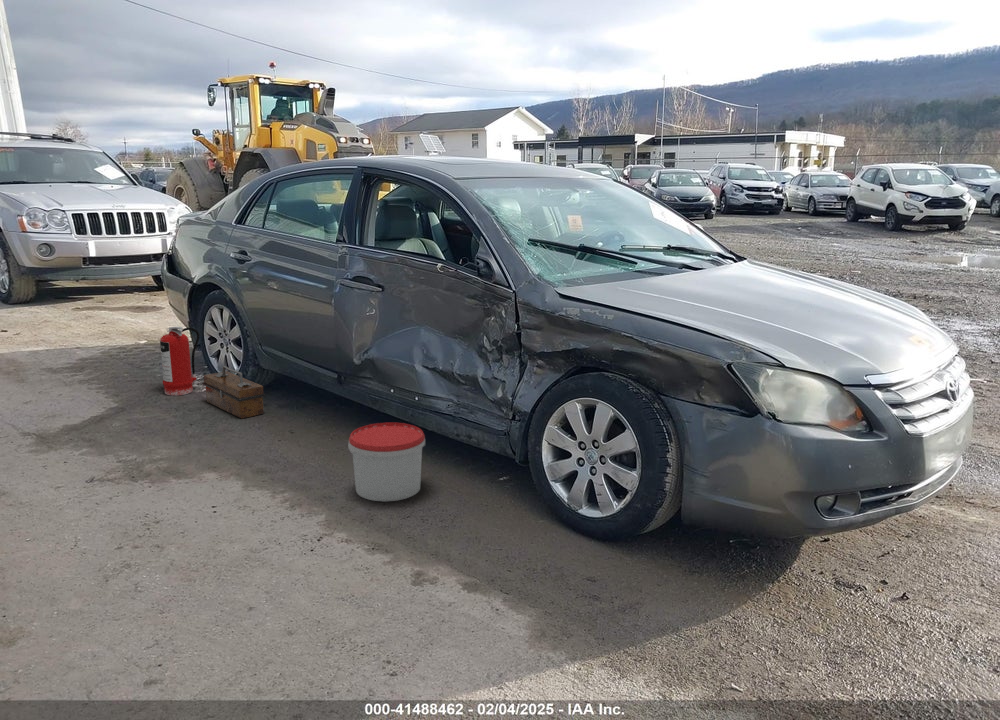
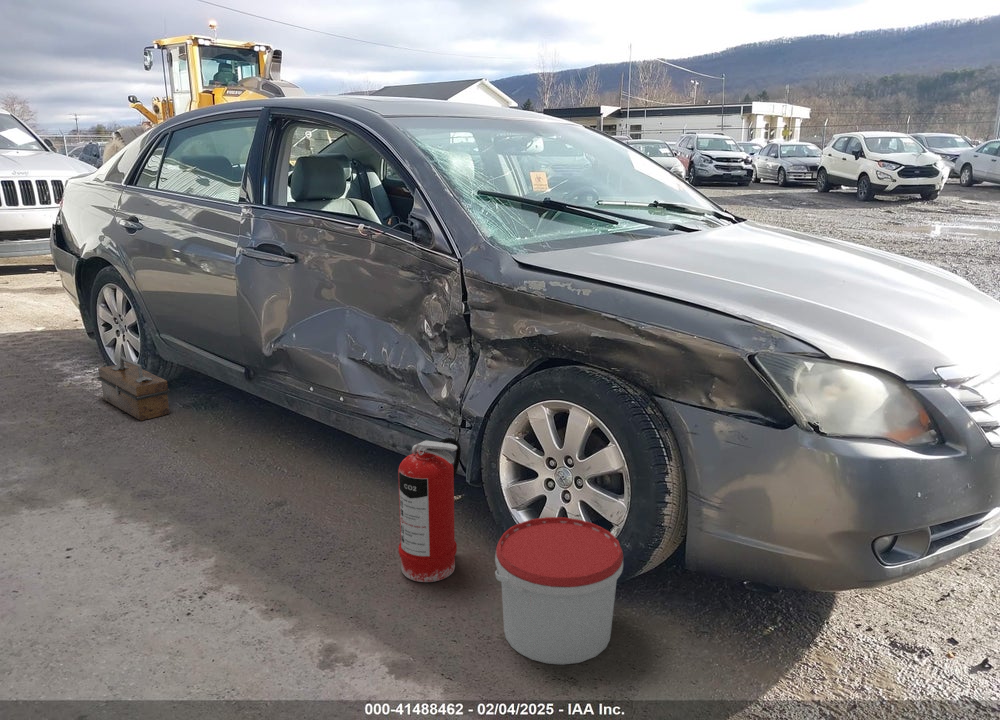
fire extinguisher: present [160,327,199,396] -> present [398,438,461,582]
bucket: present [348,423,425,502] -> present [495,517,623,665]

